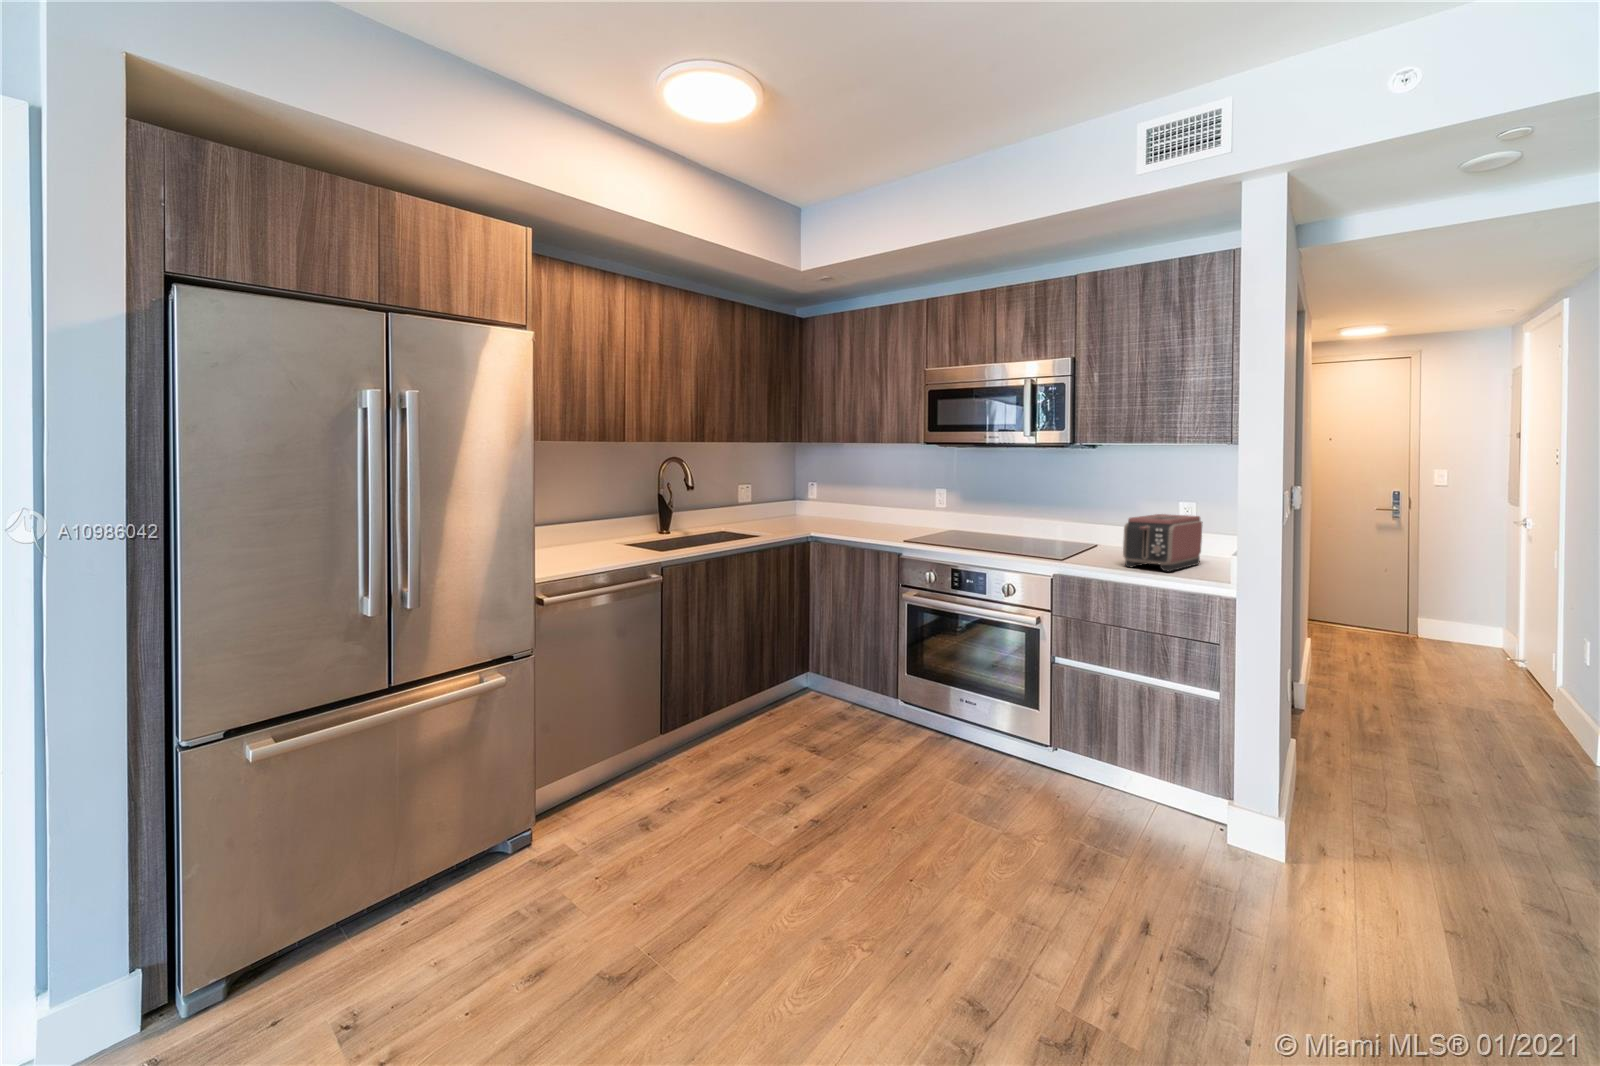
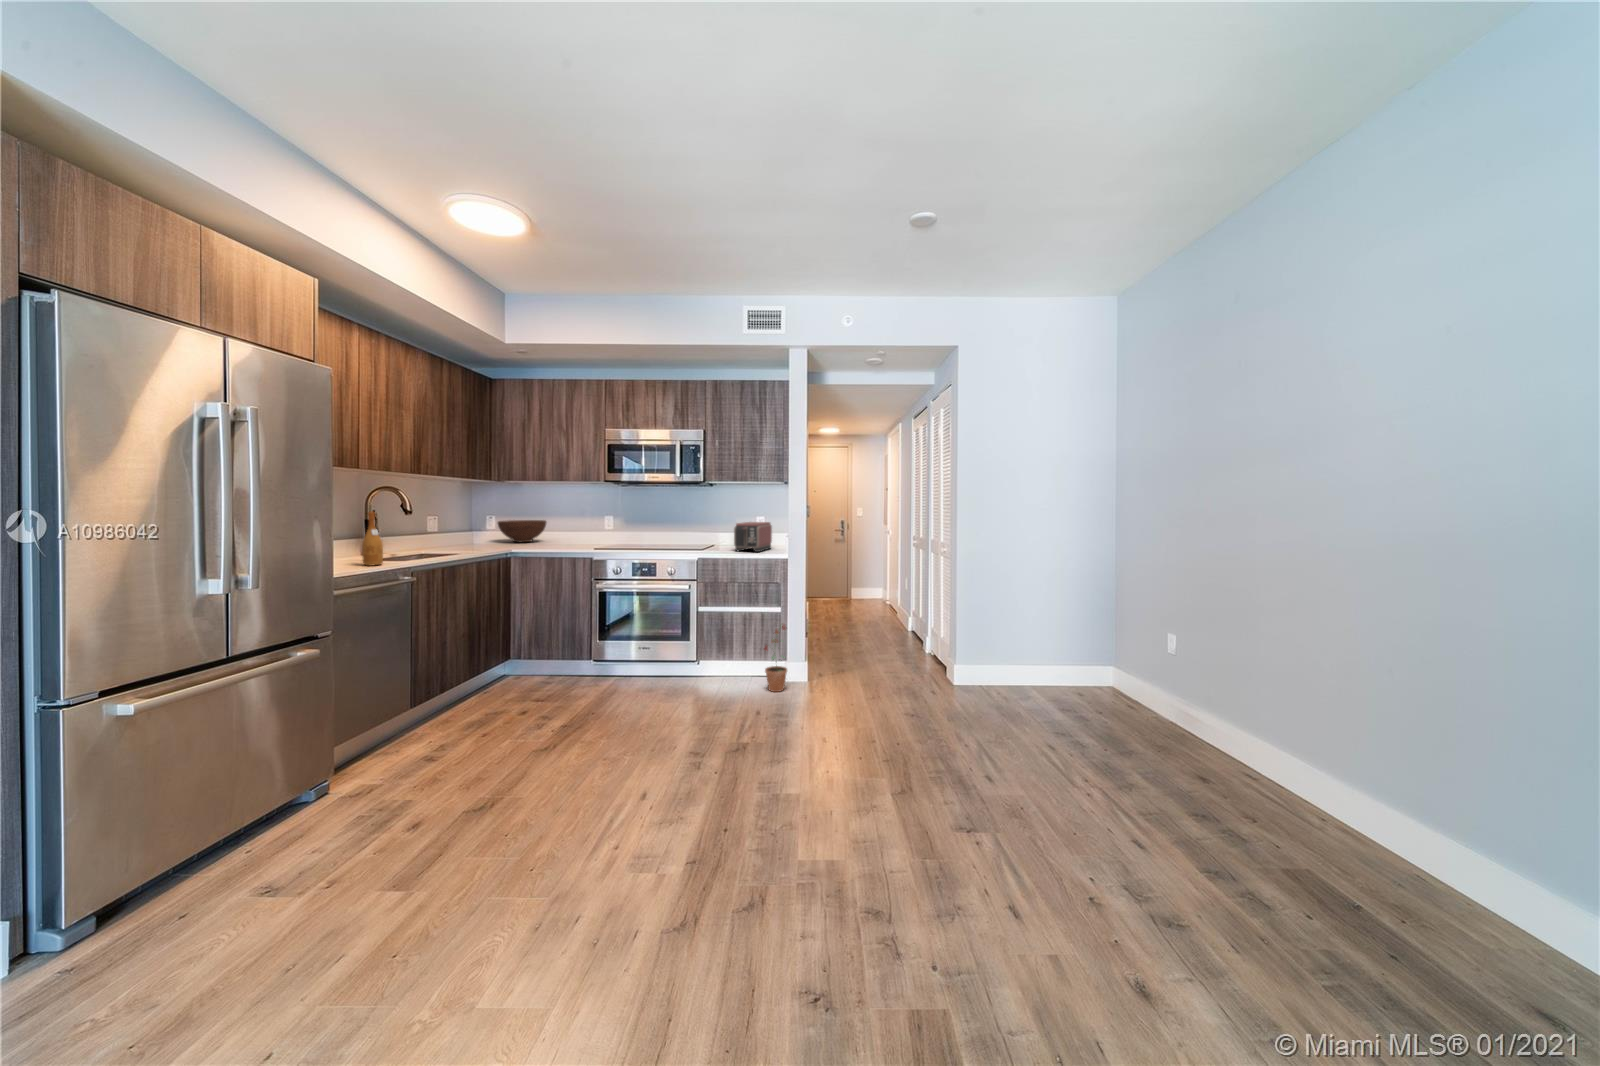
wine bottle: none [583,493,607,563] -> present [362,512,383,566]
fruit bowl: none [789,501,850,531] -> present [498,520,546,542]
potted plant: none [1166,714,1224,844] -> present [765,624,787,692]

